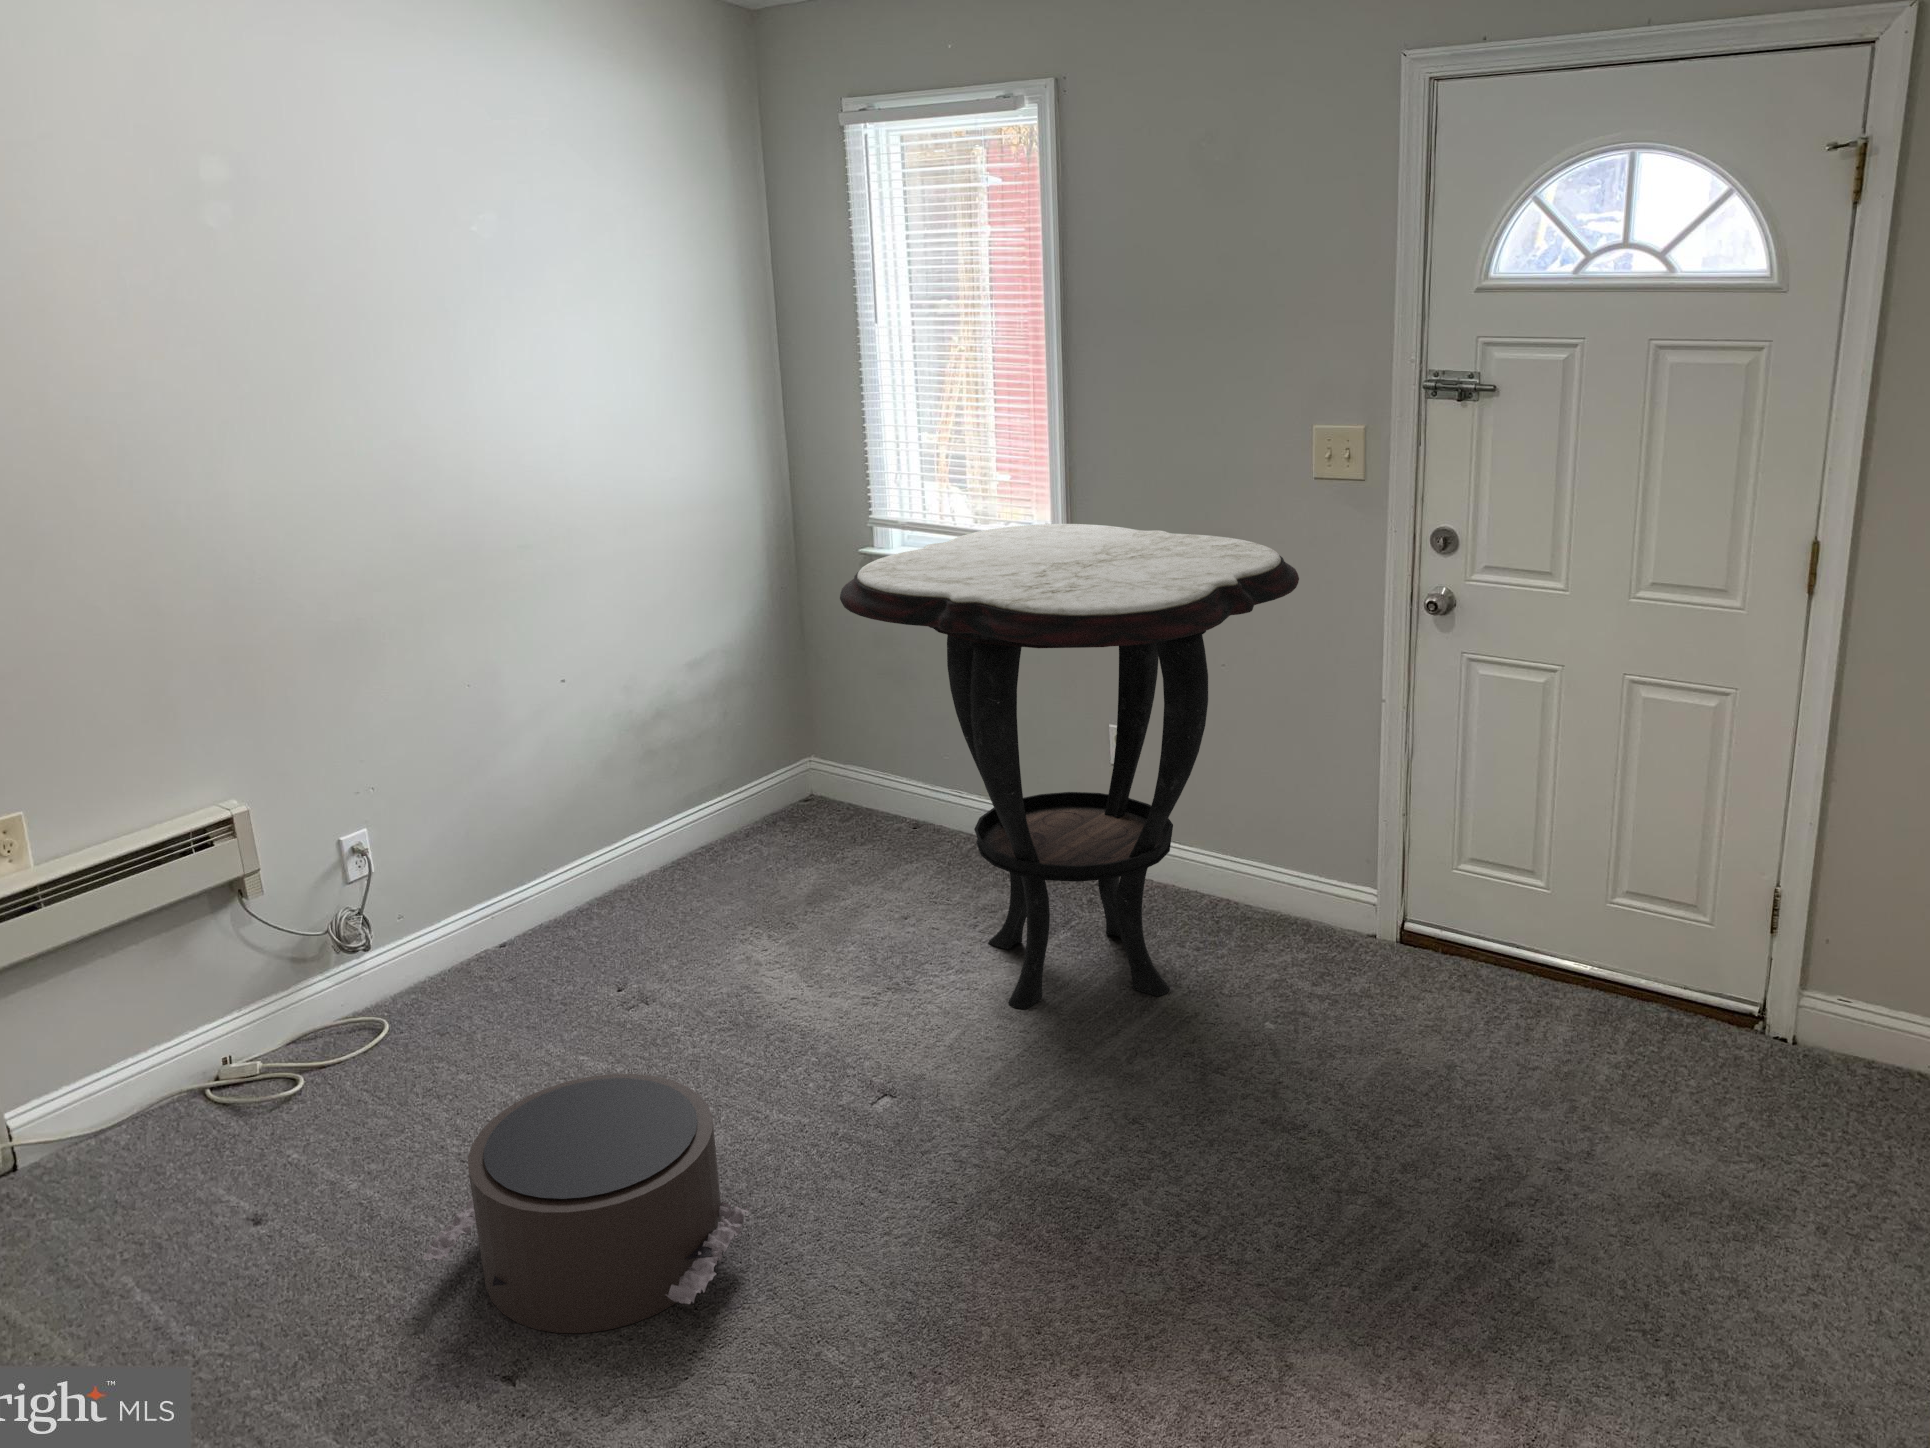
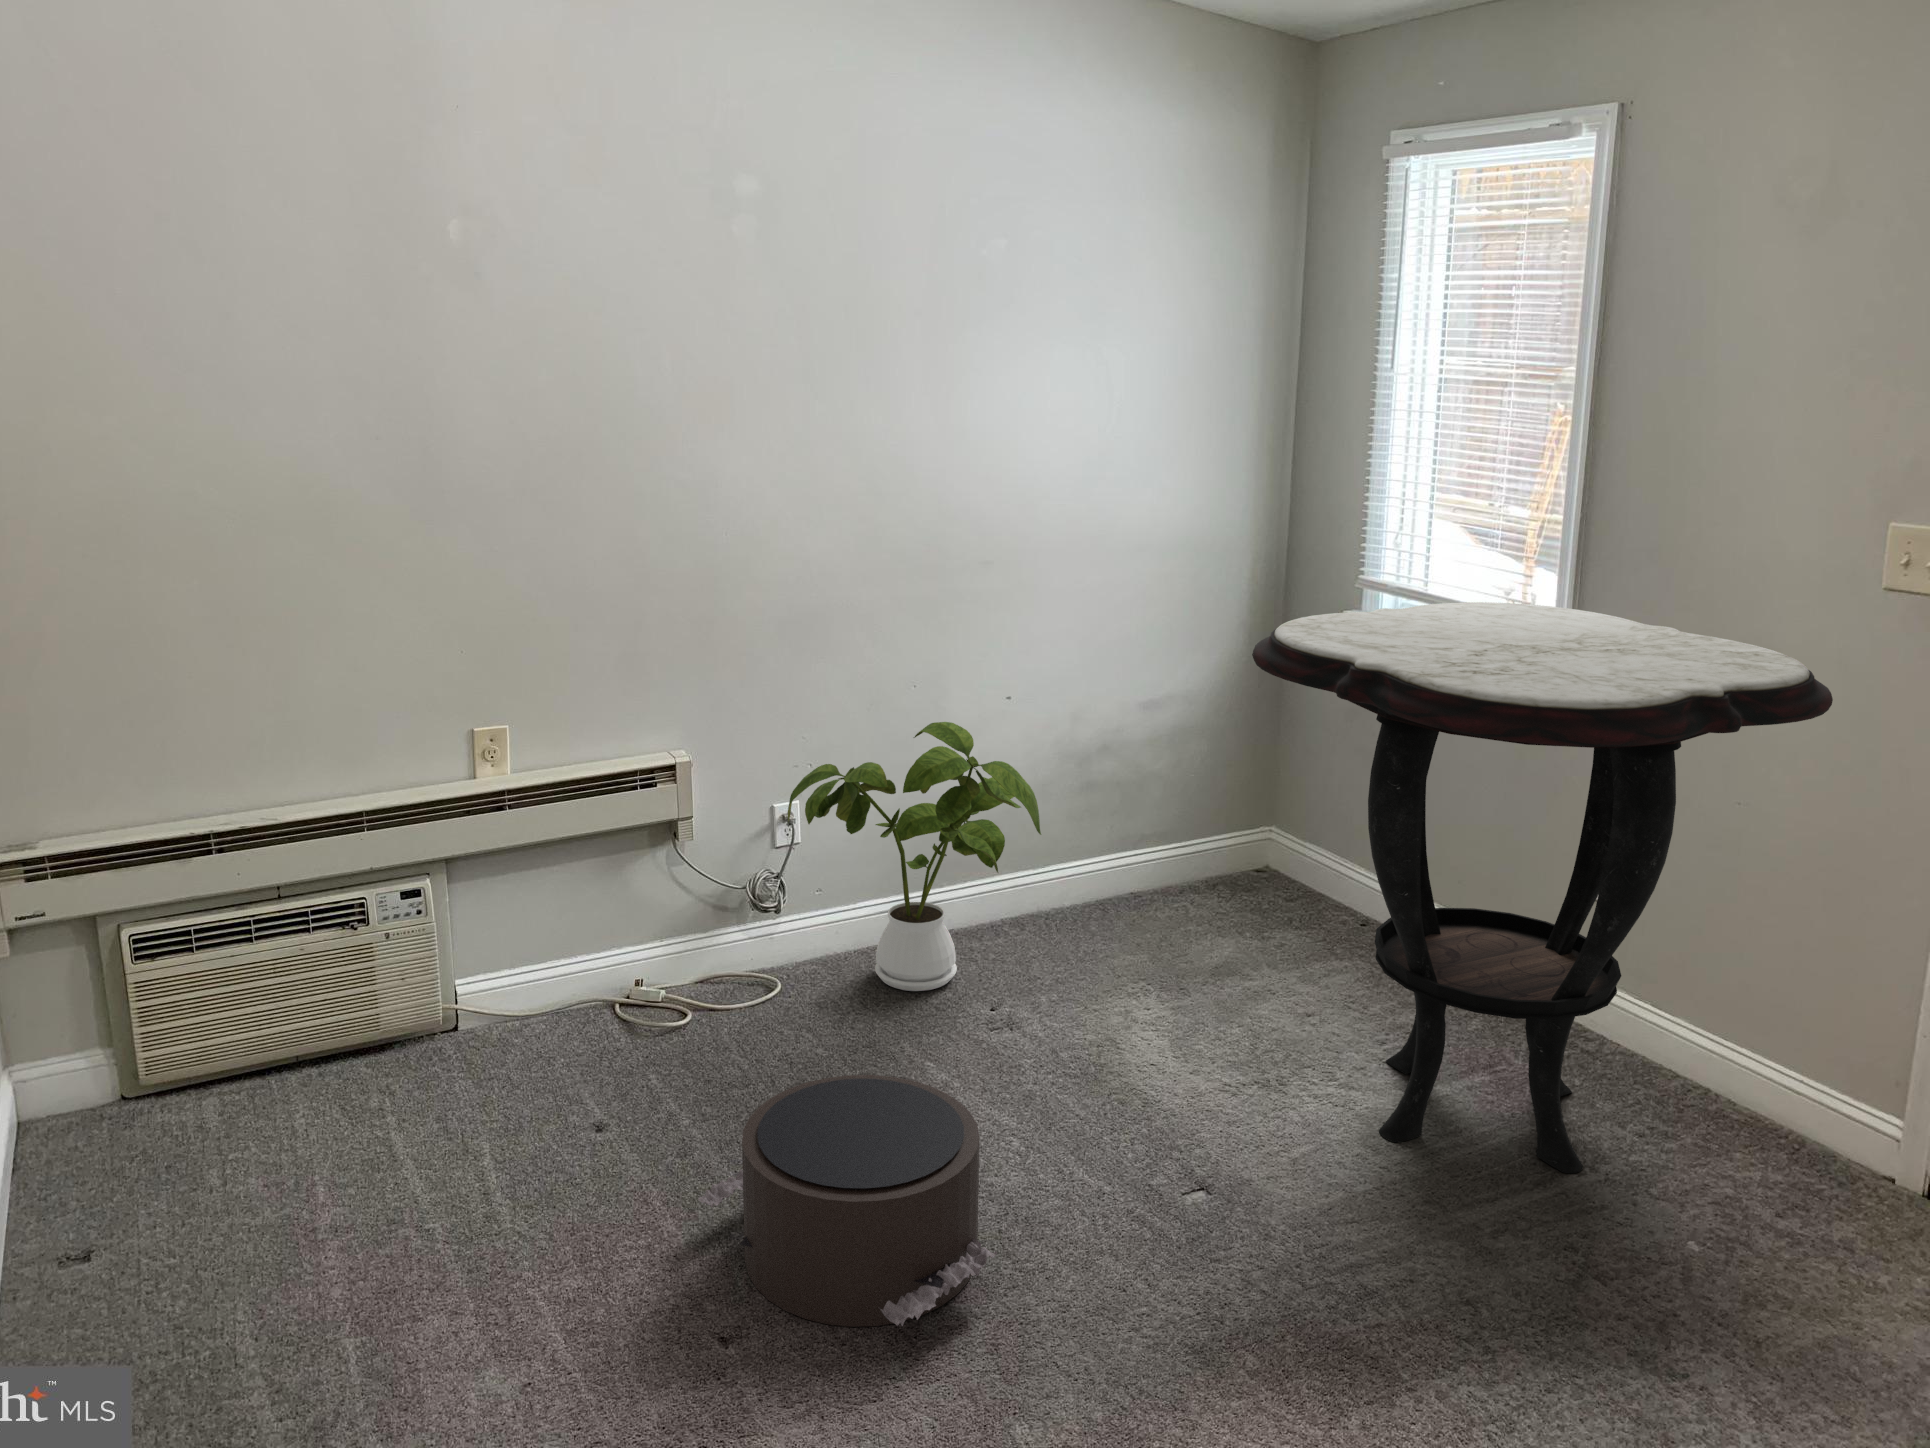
house plant: none [366,714,656,994] -> present [788,722,1041,991]

